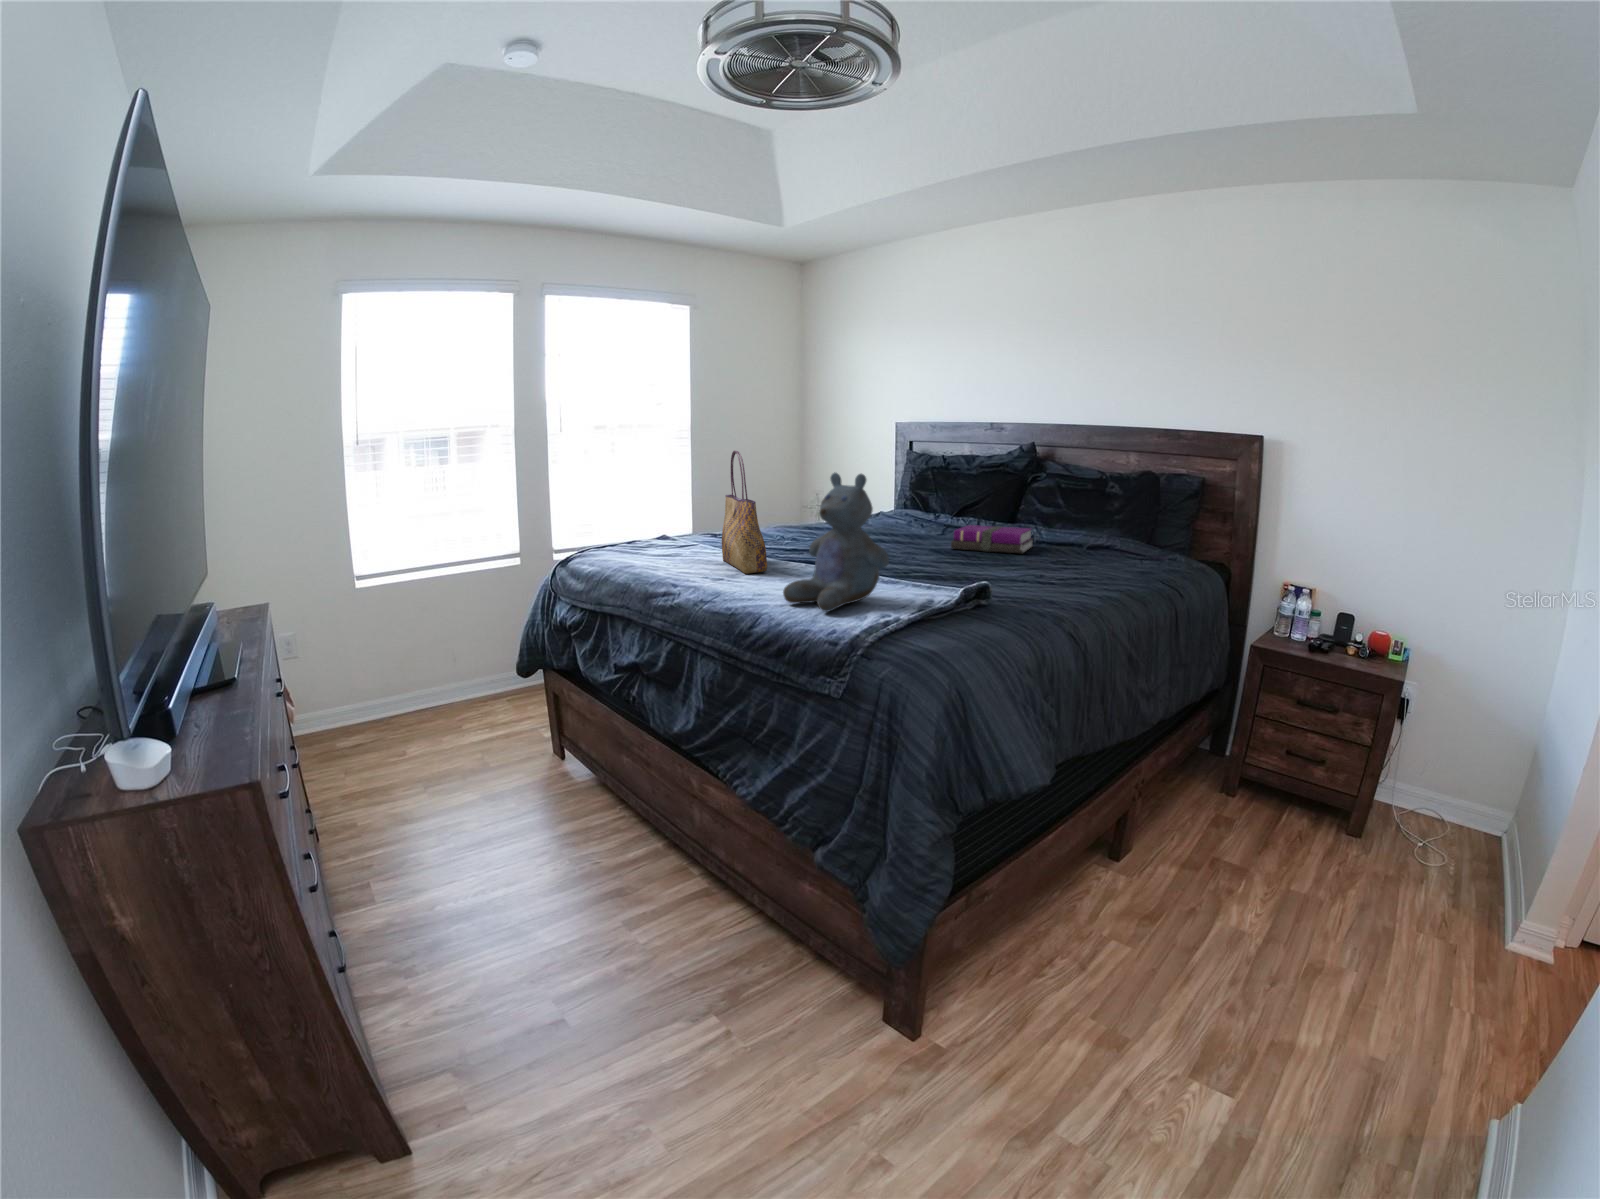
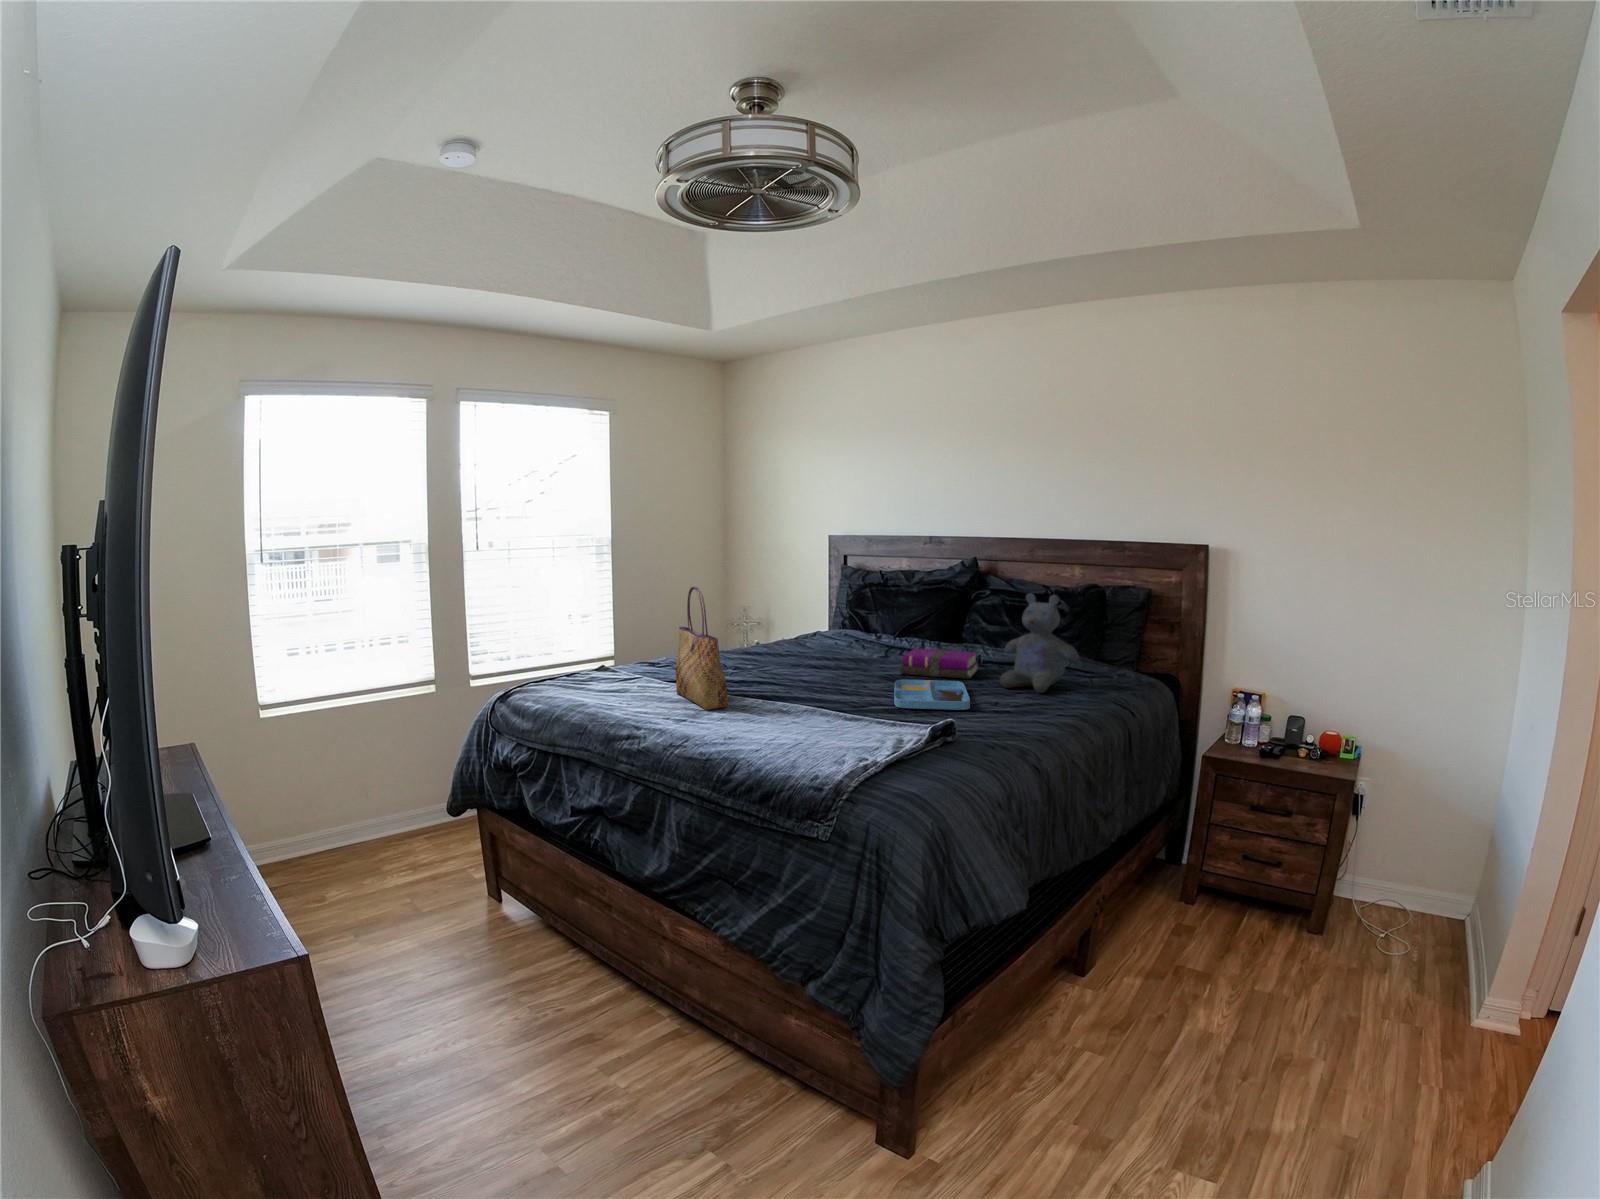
stuffed bear: present [783,472,889,612] -> present [1000,593,1078,693]
tray: none [937,552,1017,578] -> present [894,680,970,710]

